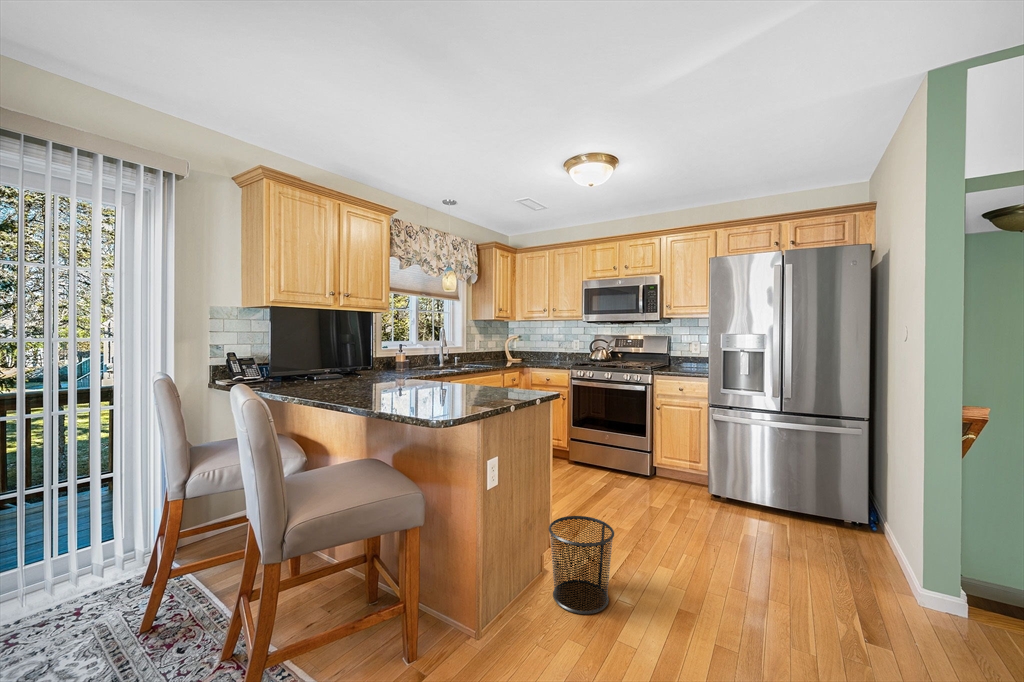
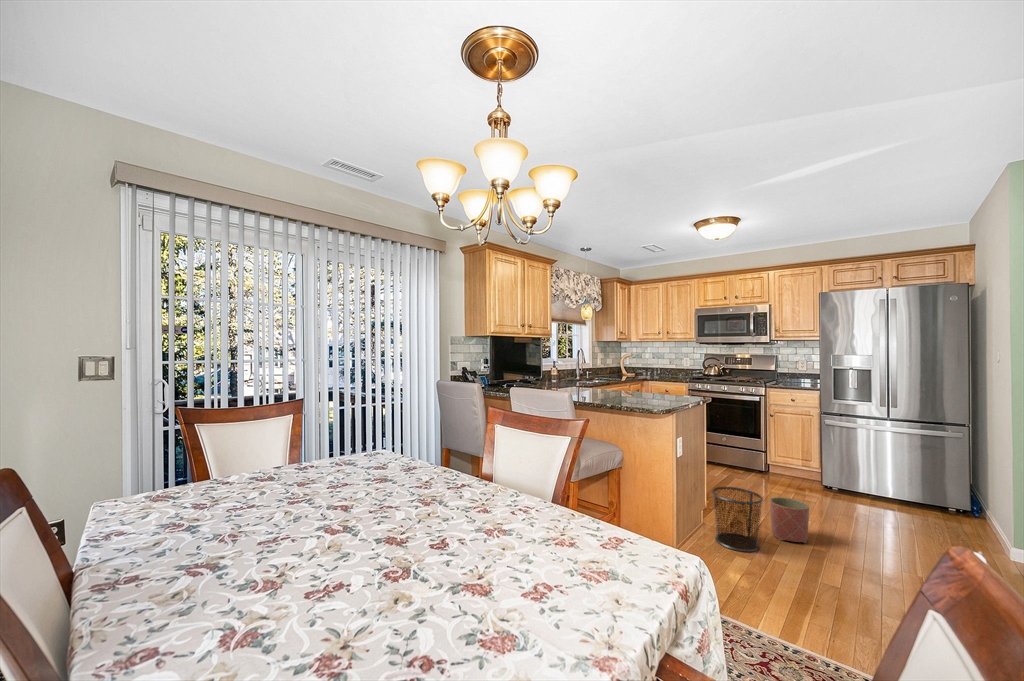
planter: none [631,524,678,589] -> present [770,497,809,543]

